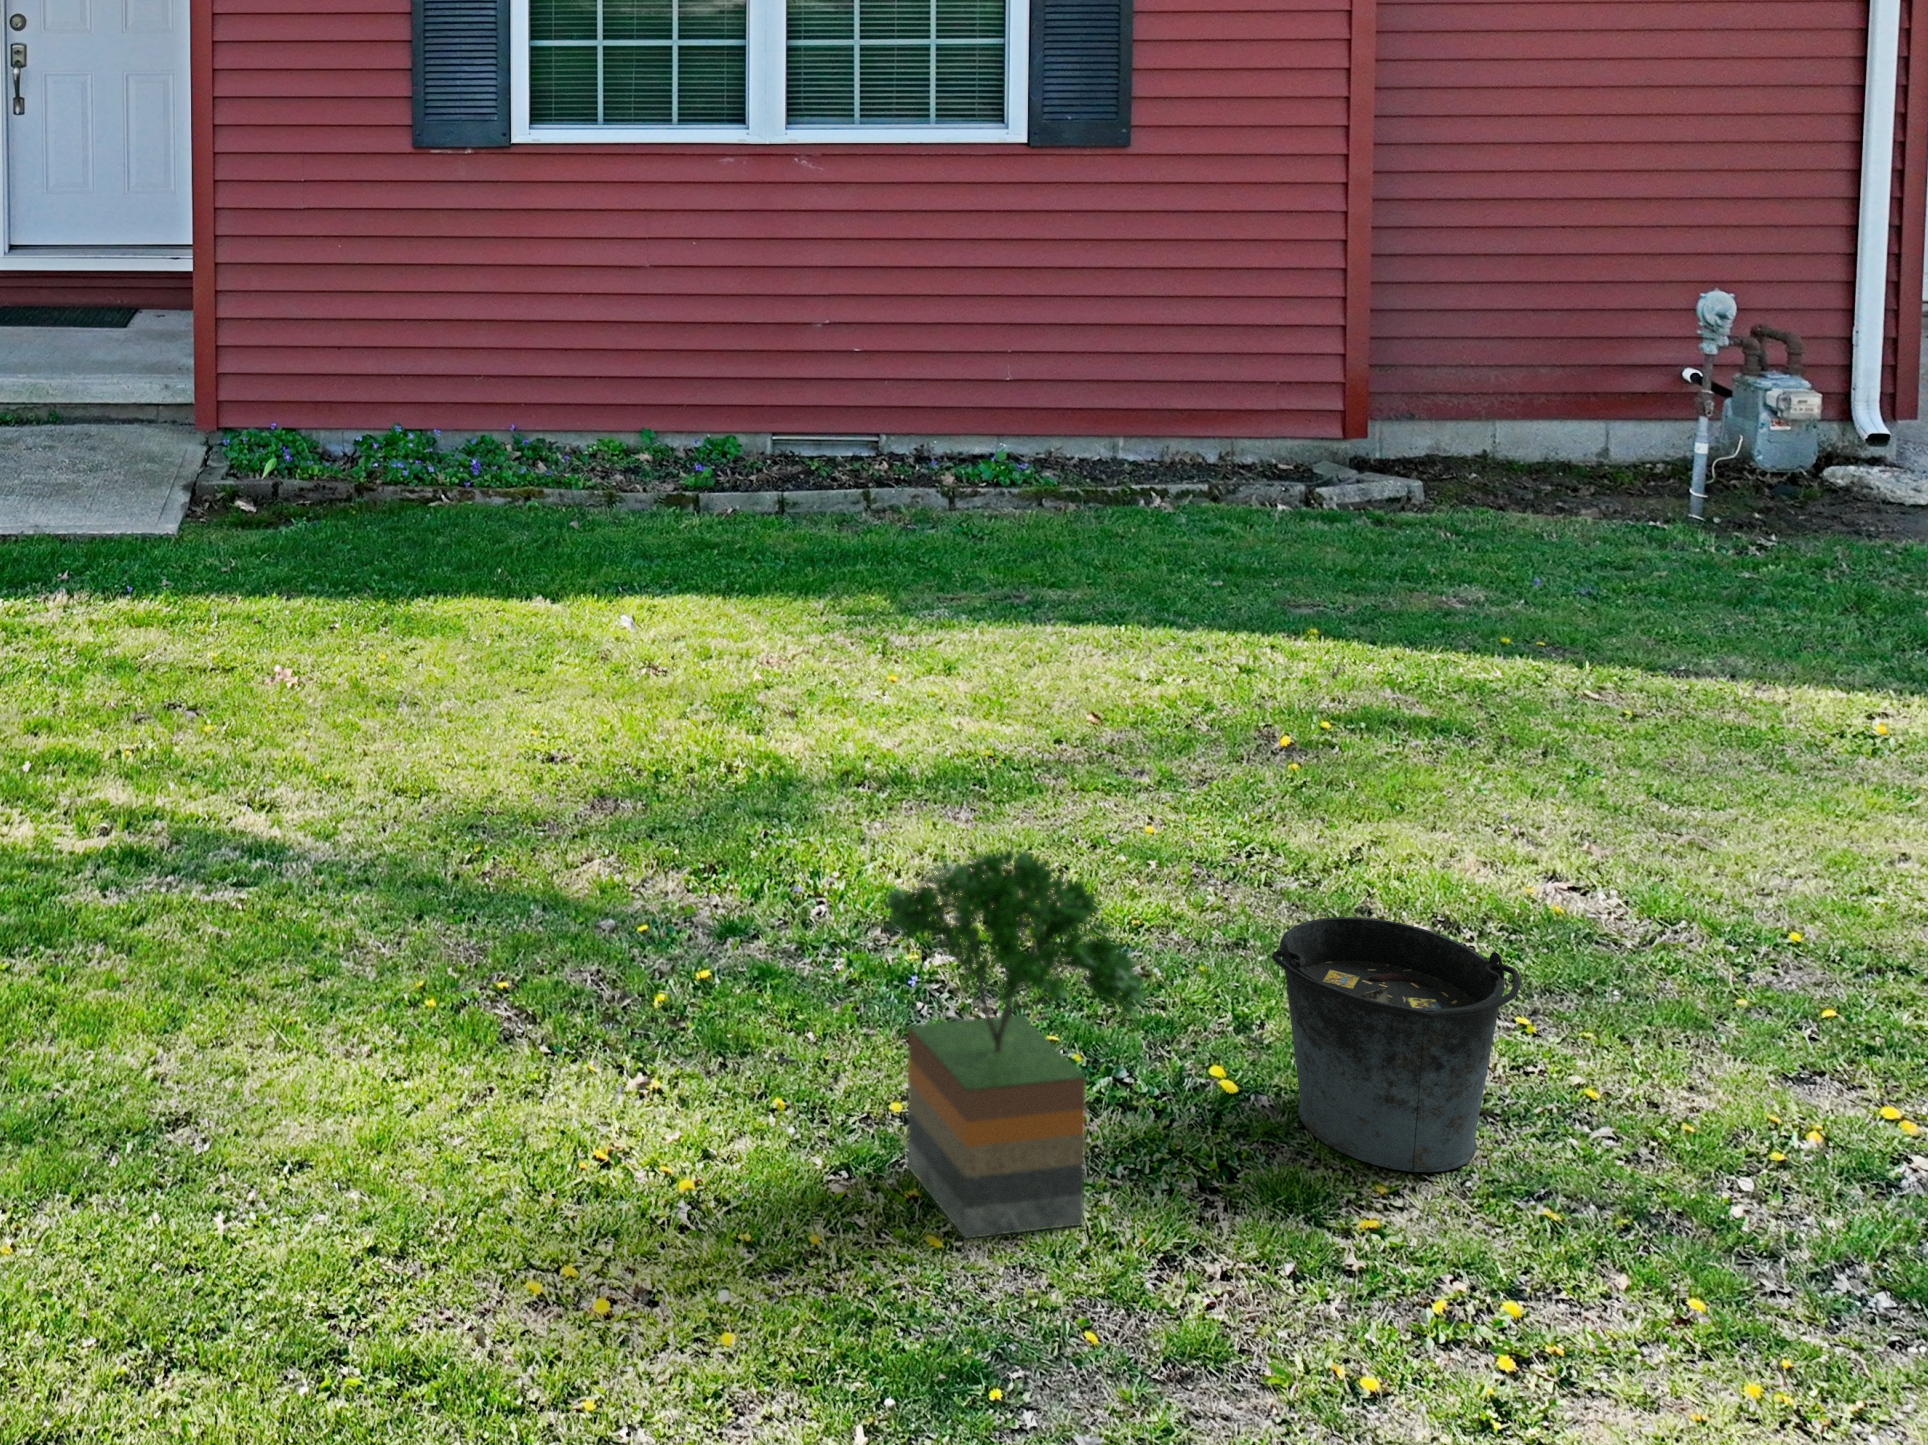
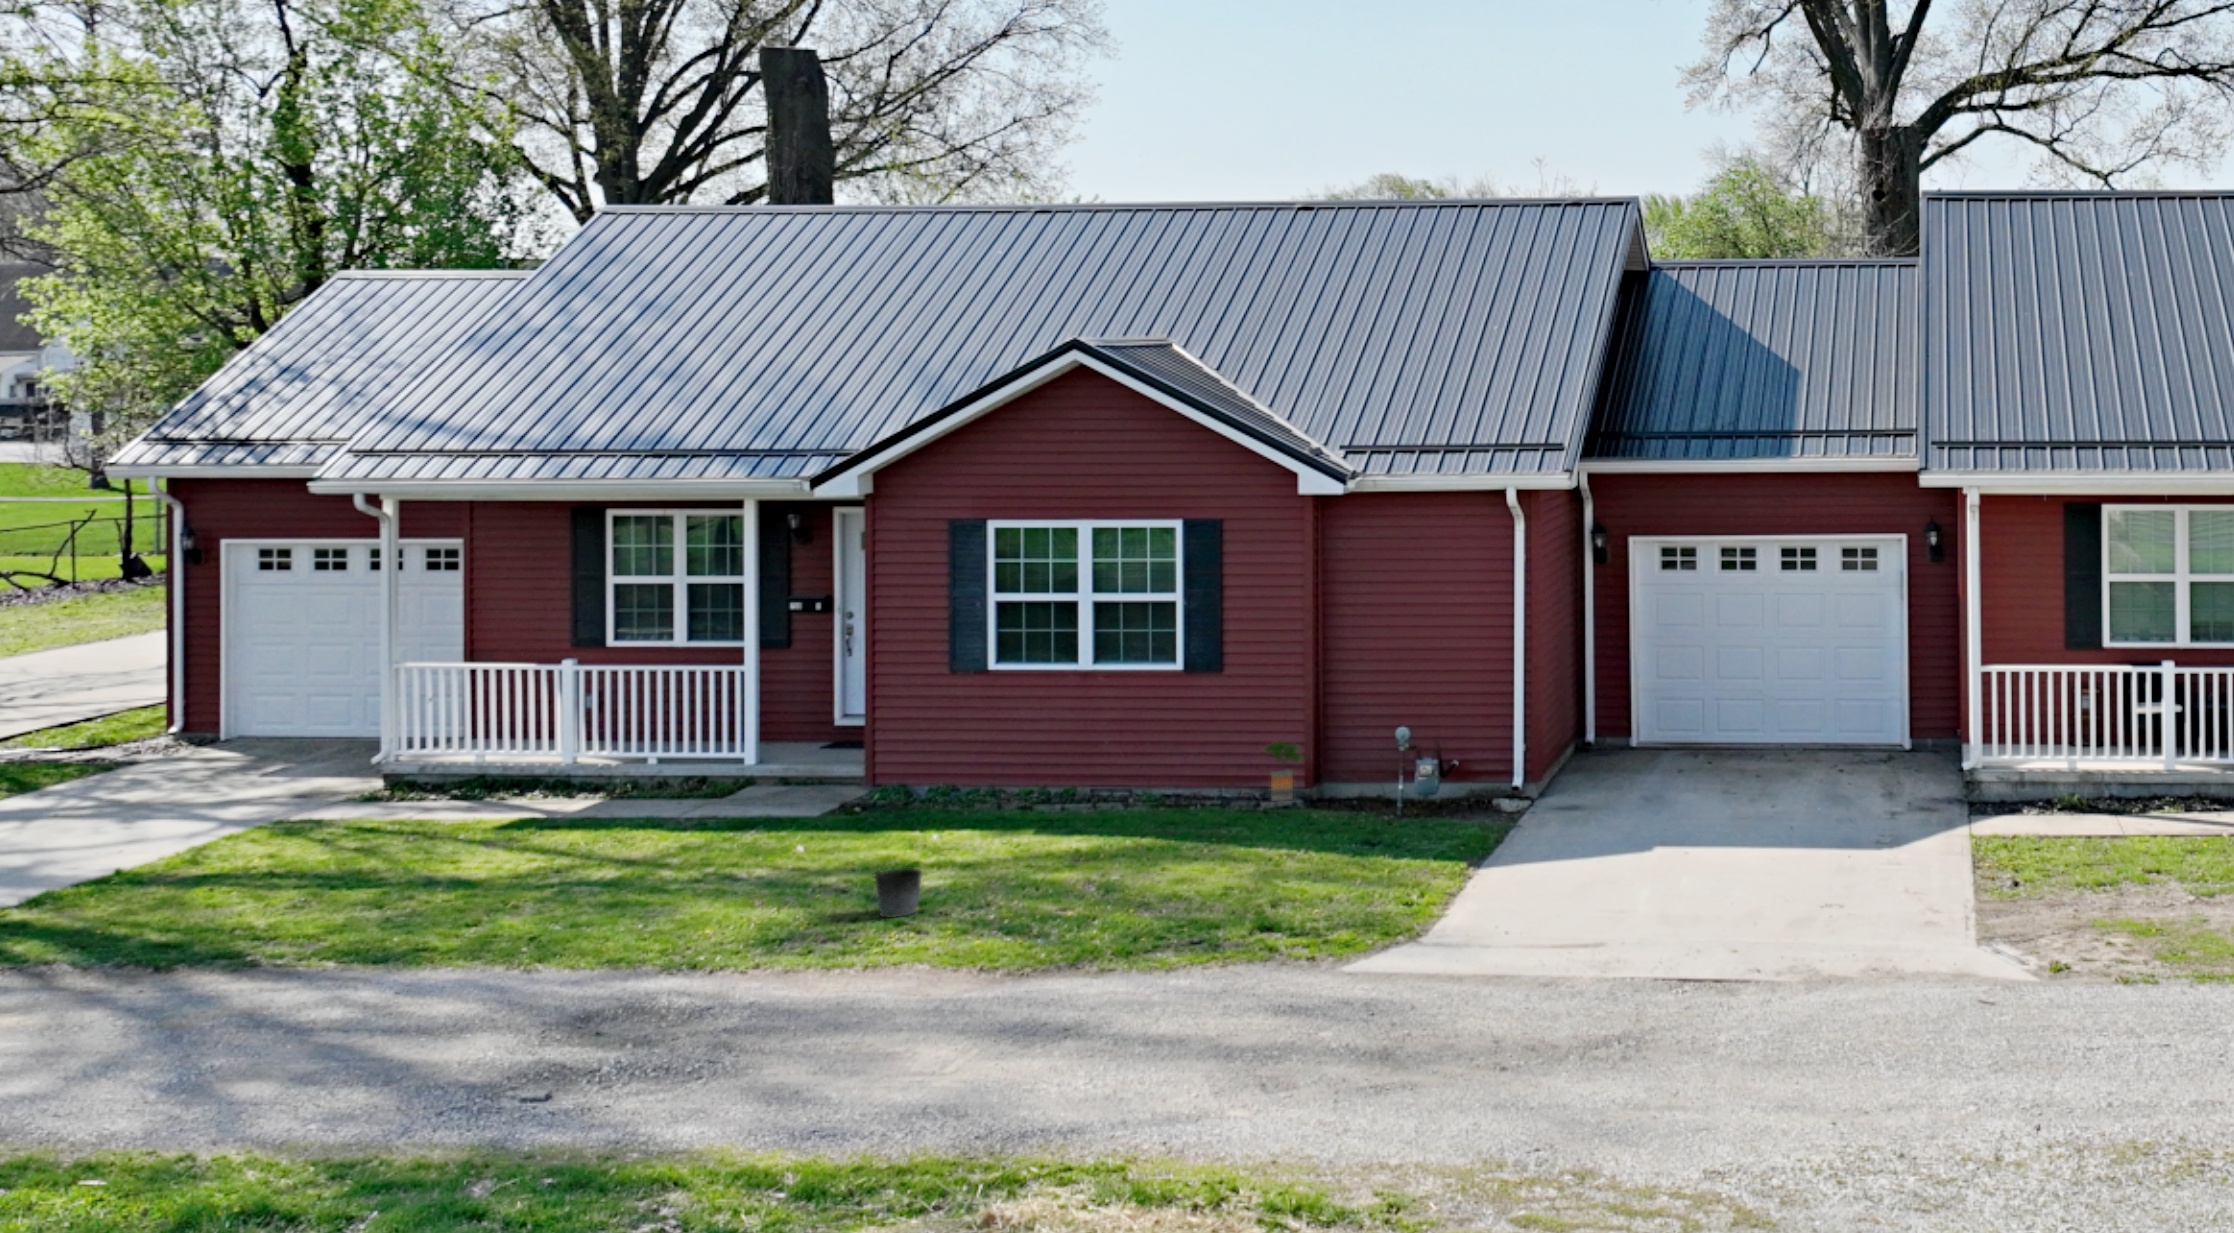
potted tree: present [884,849,1148,1238] -> present [1265,741,1302,801]

